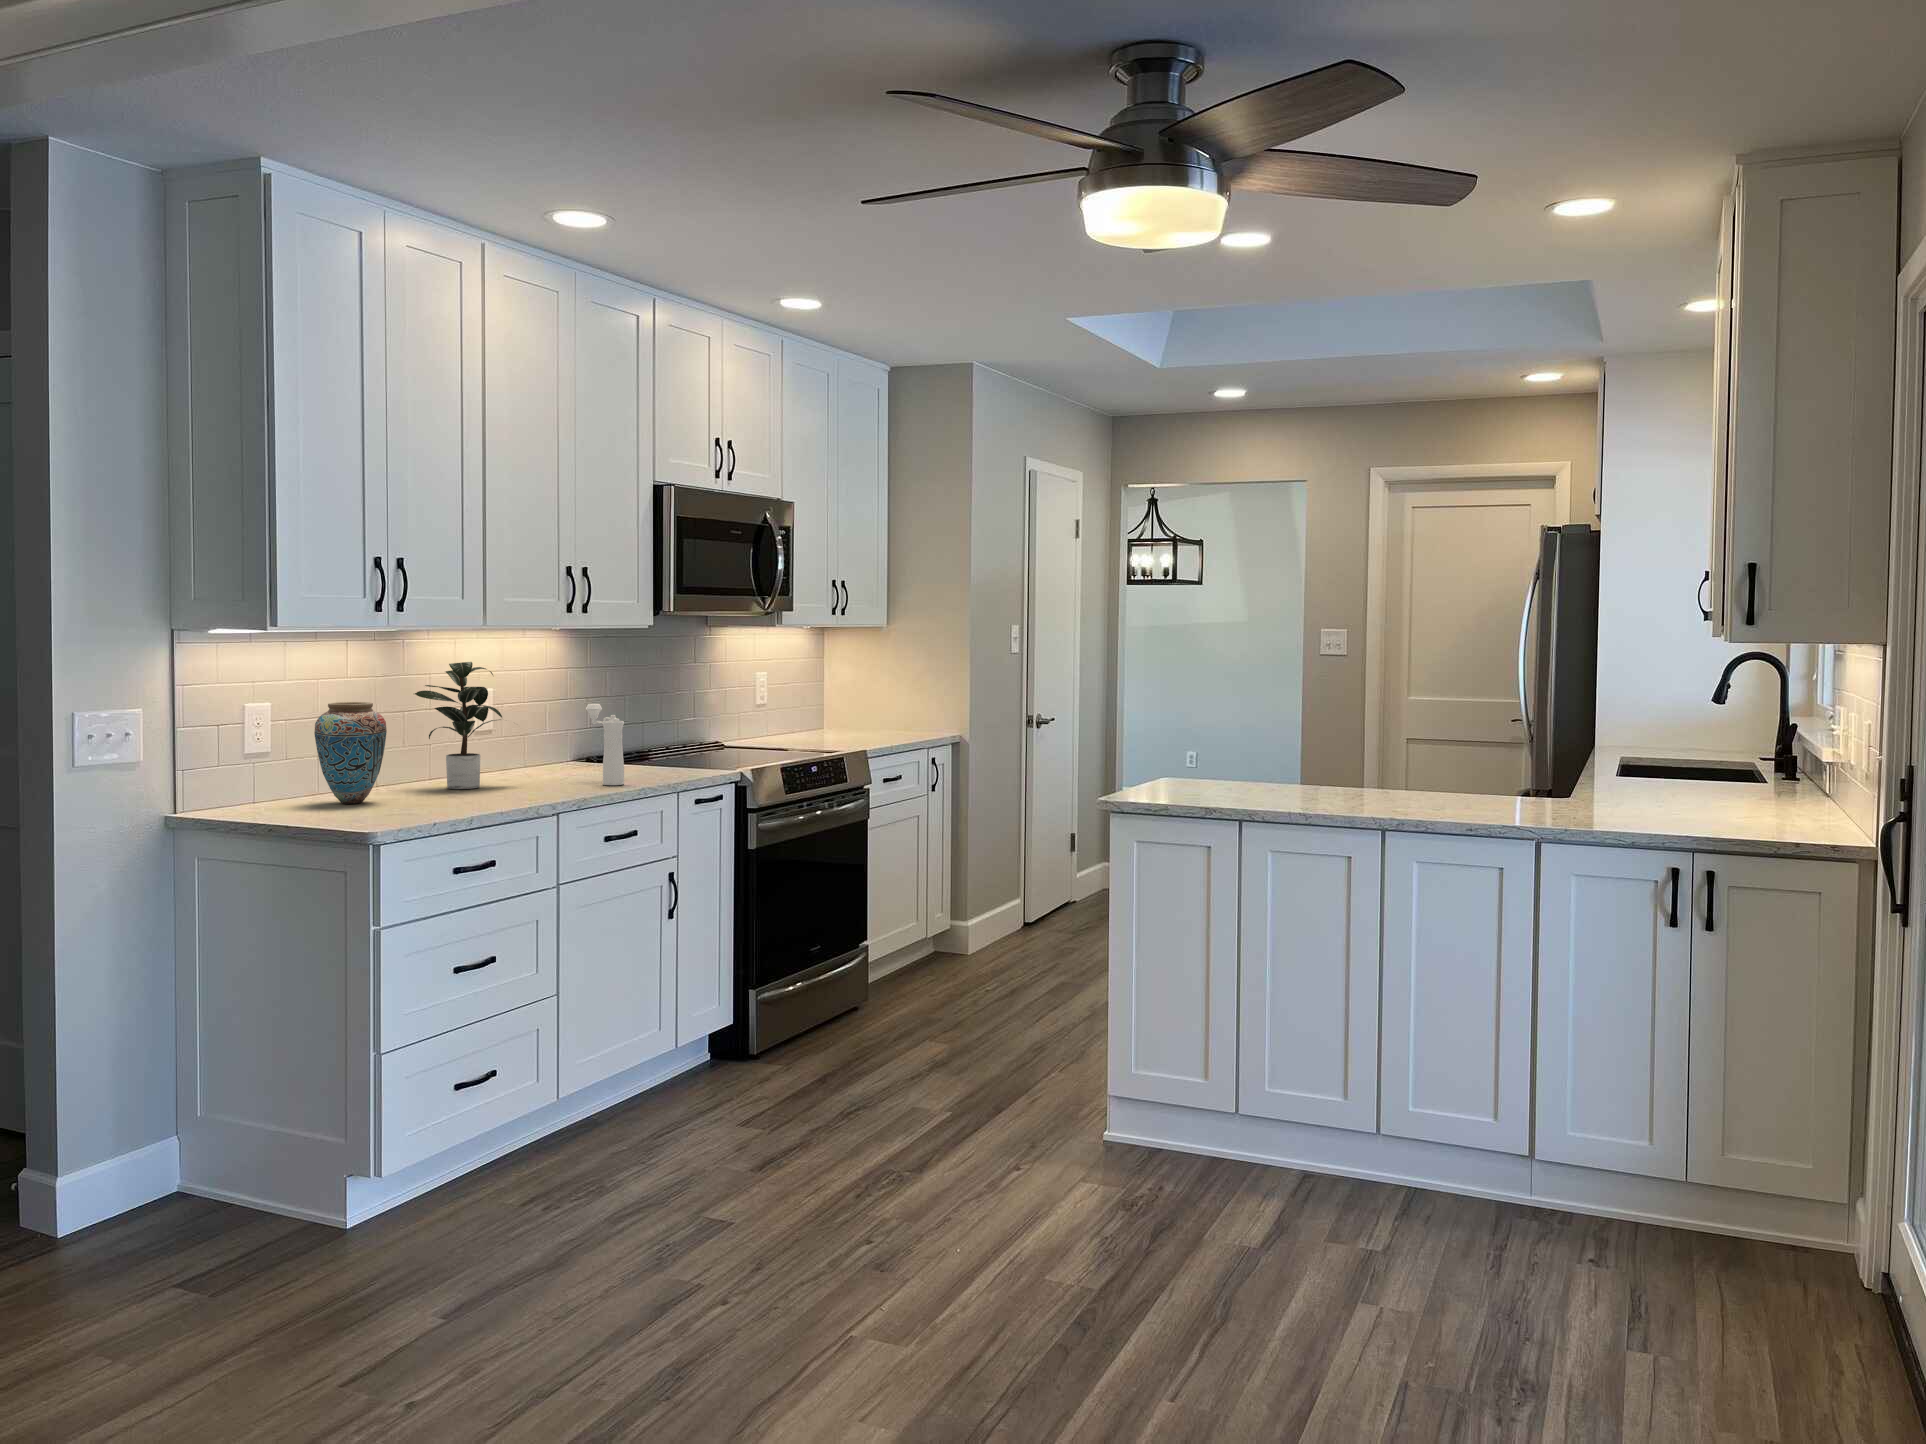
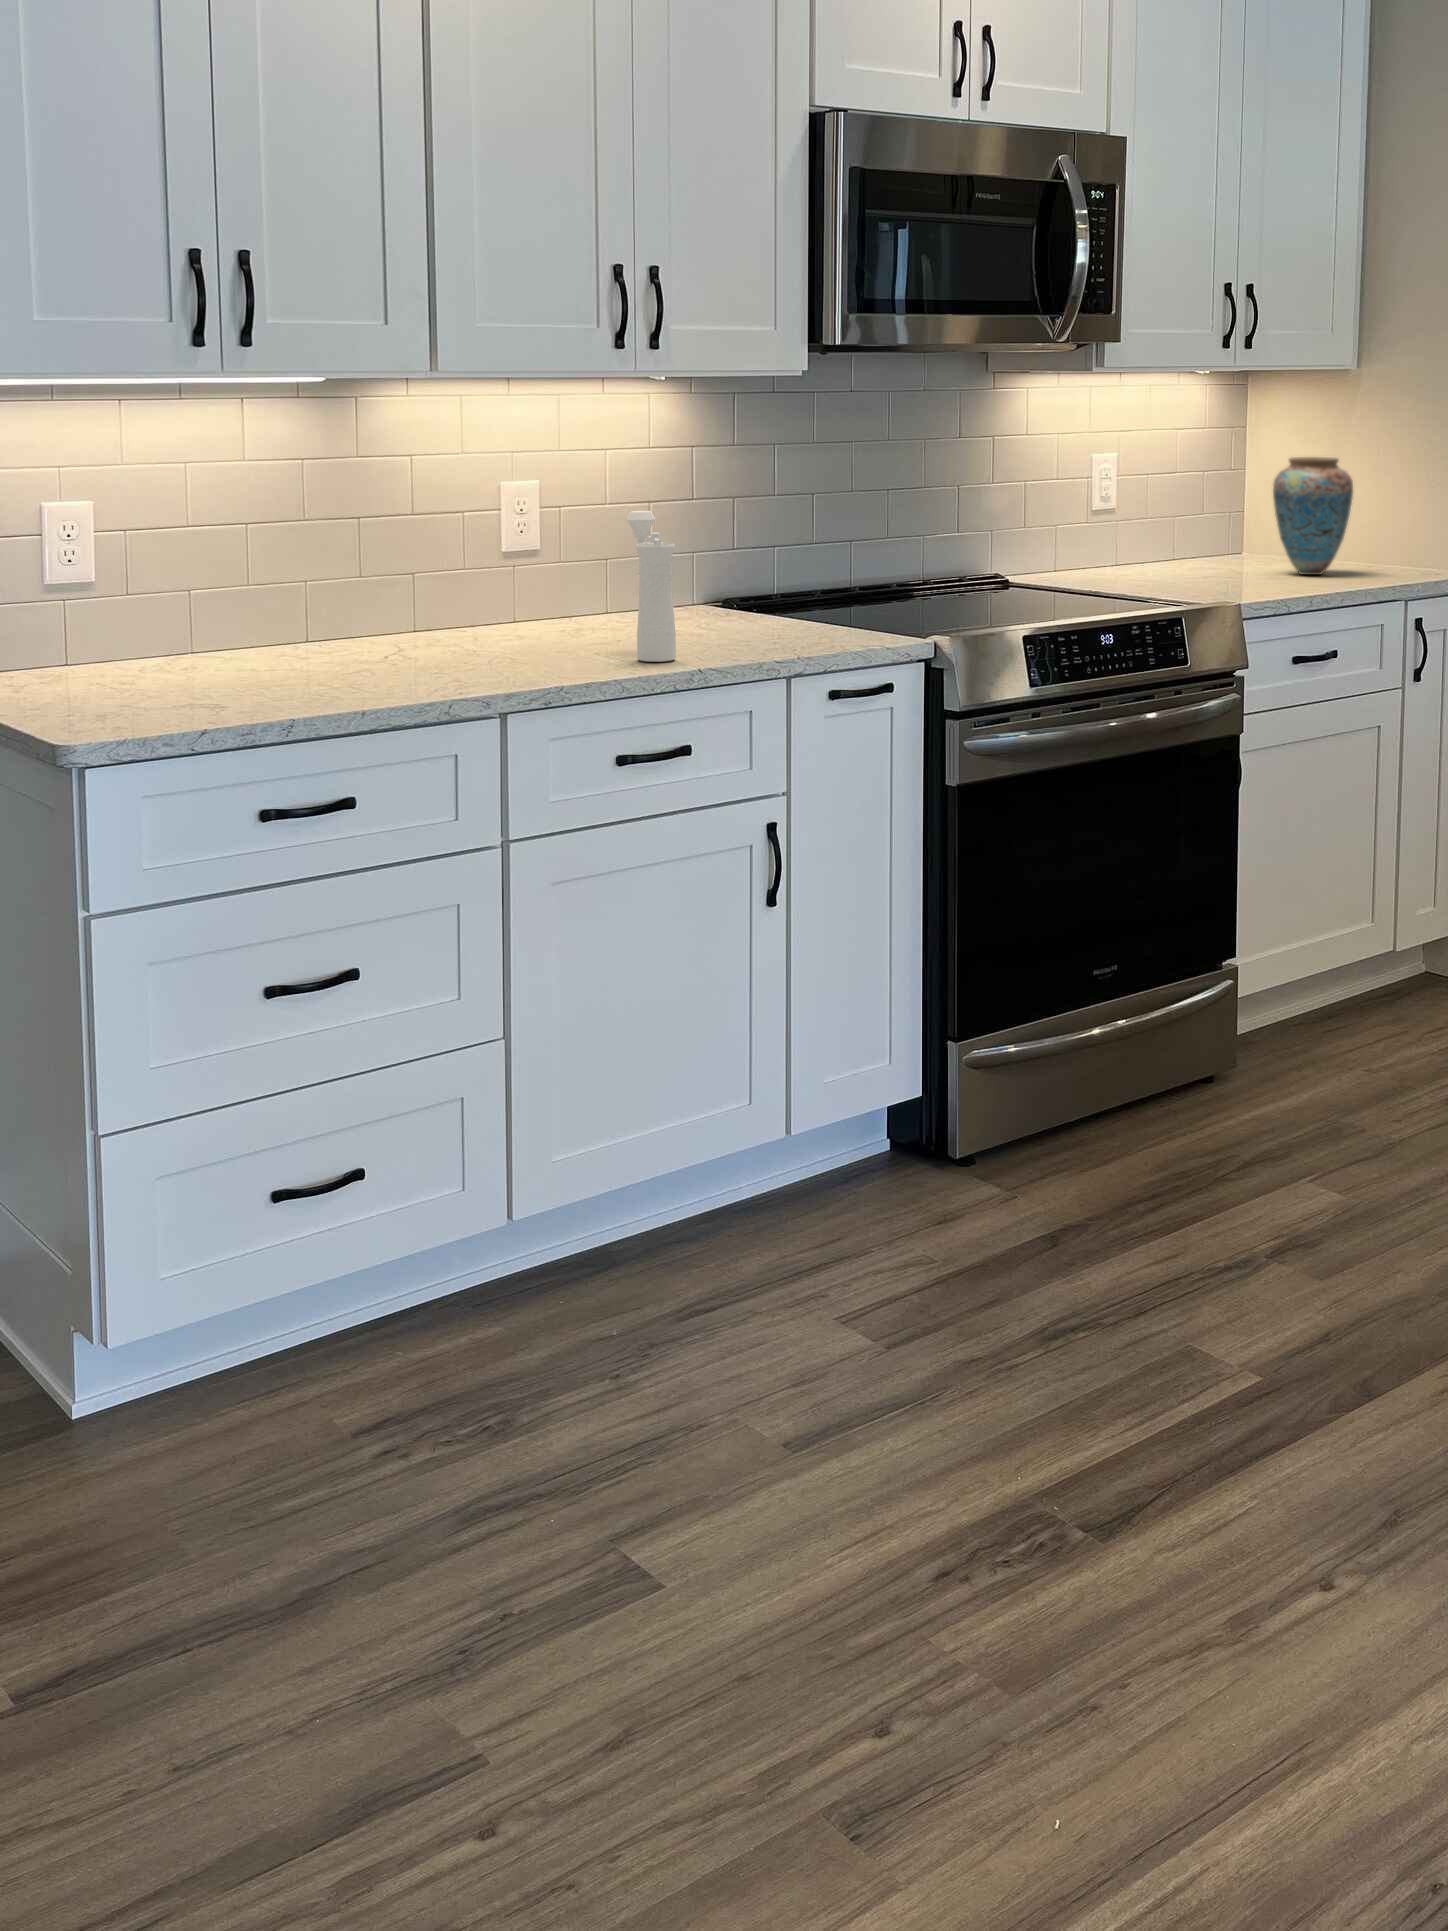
potted plant: present [415,662,502,789] -> none [320,432,528,656]
vase: present [314,702,387,804] -> present [1273,457,1353,575]

